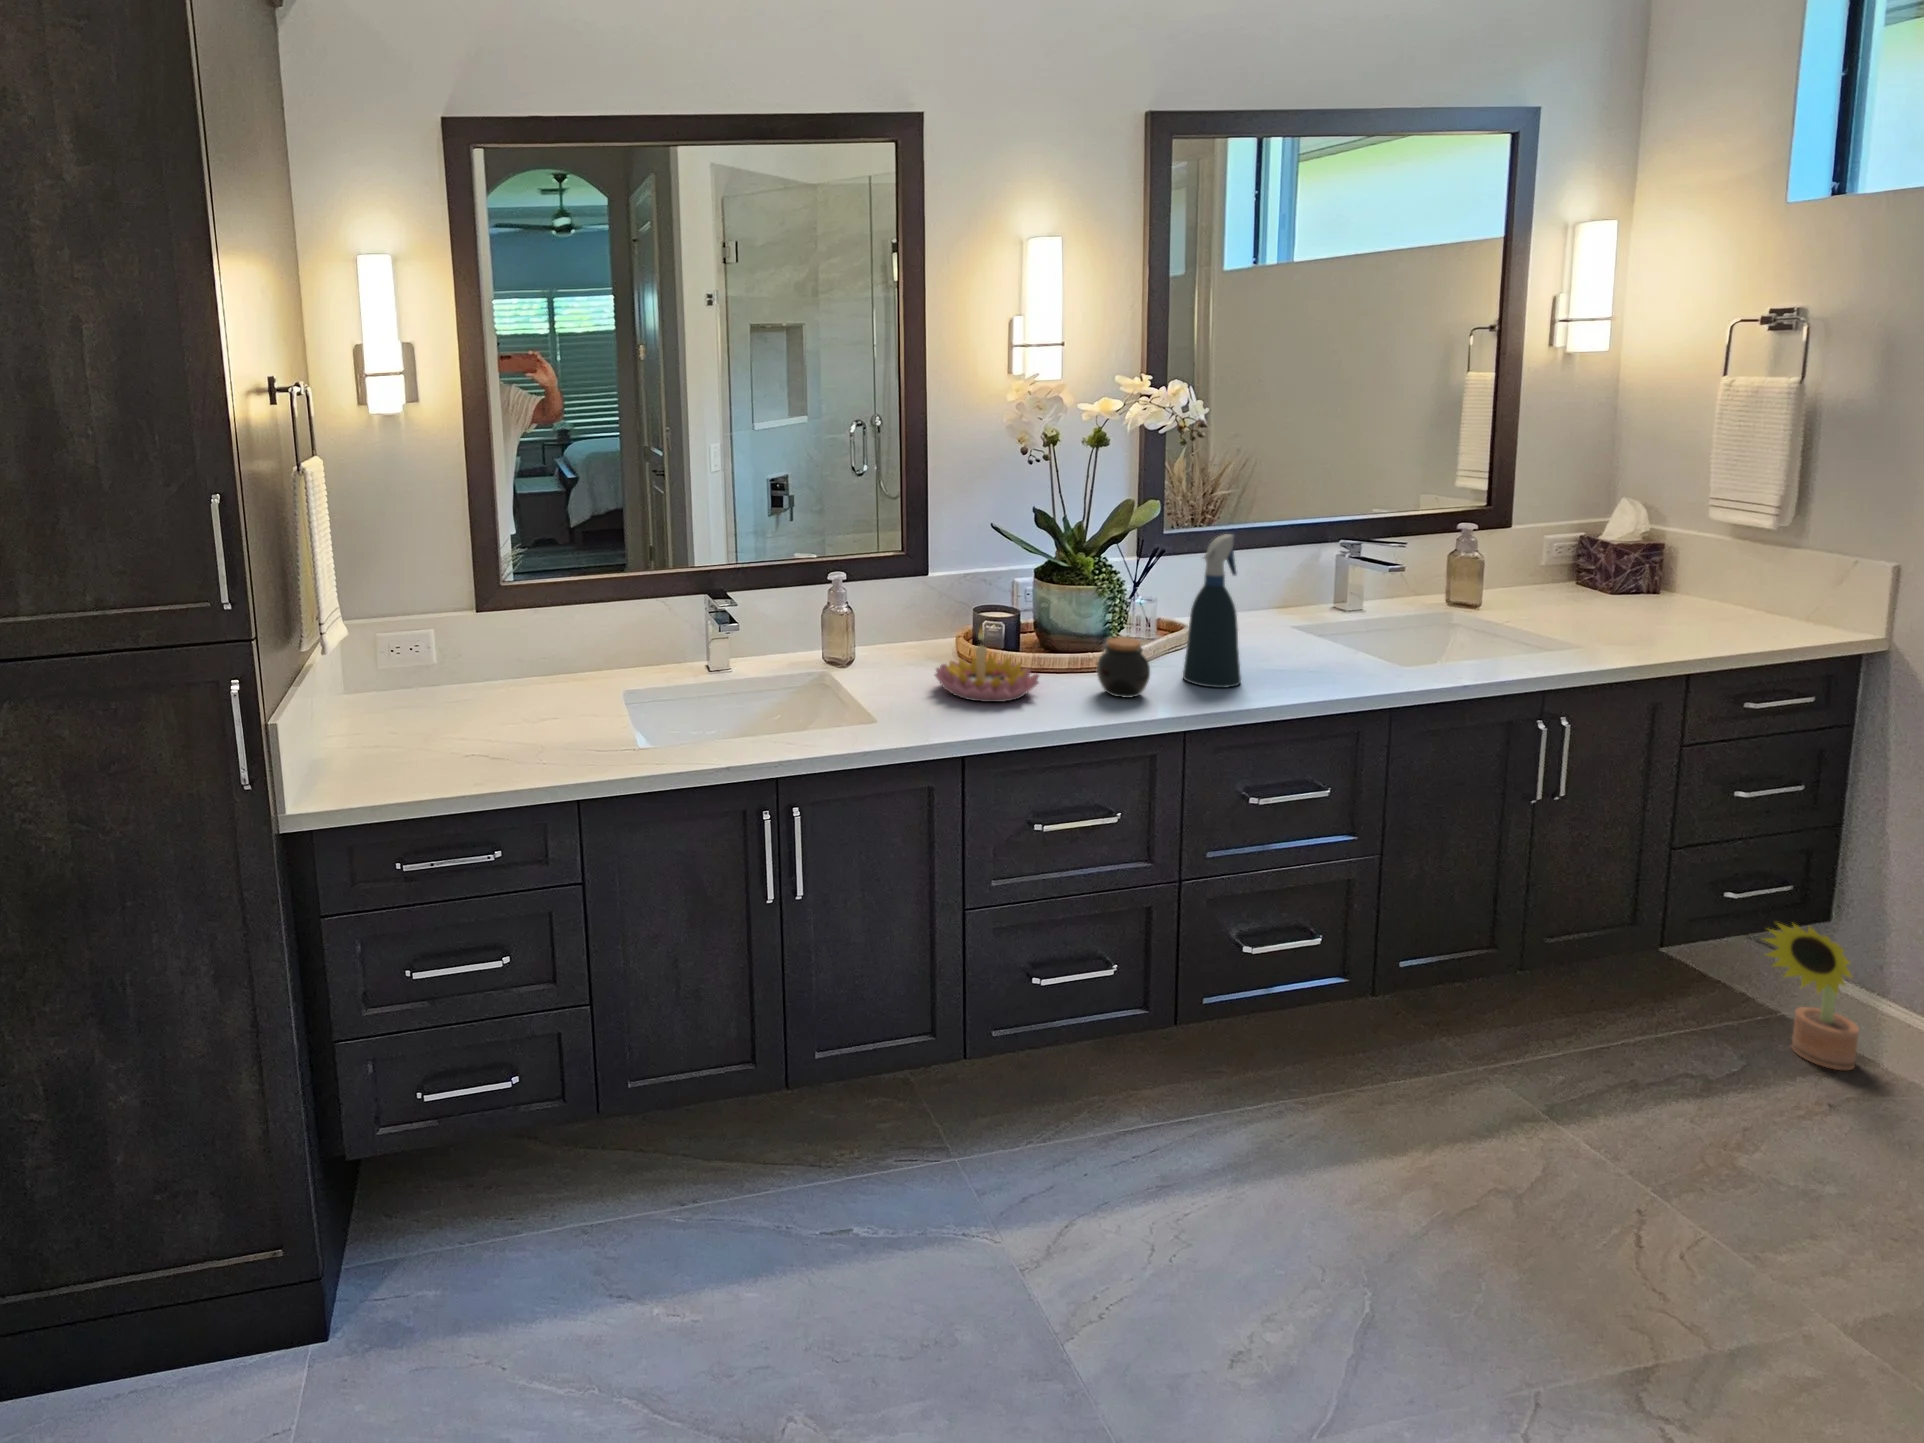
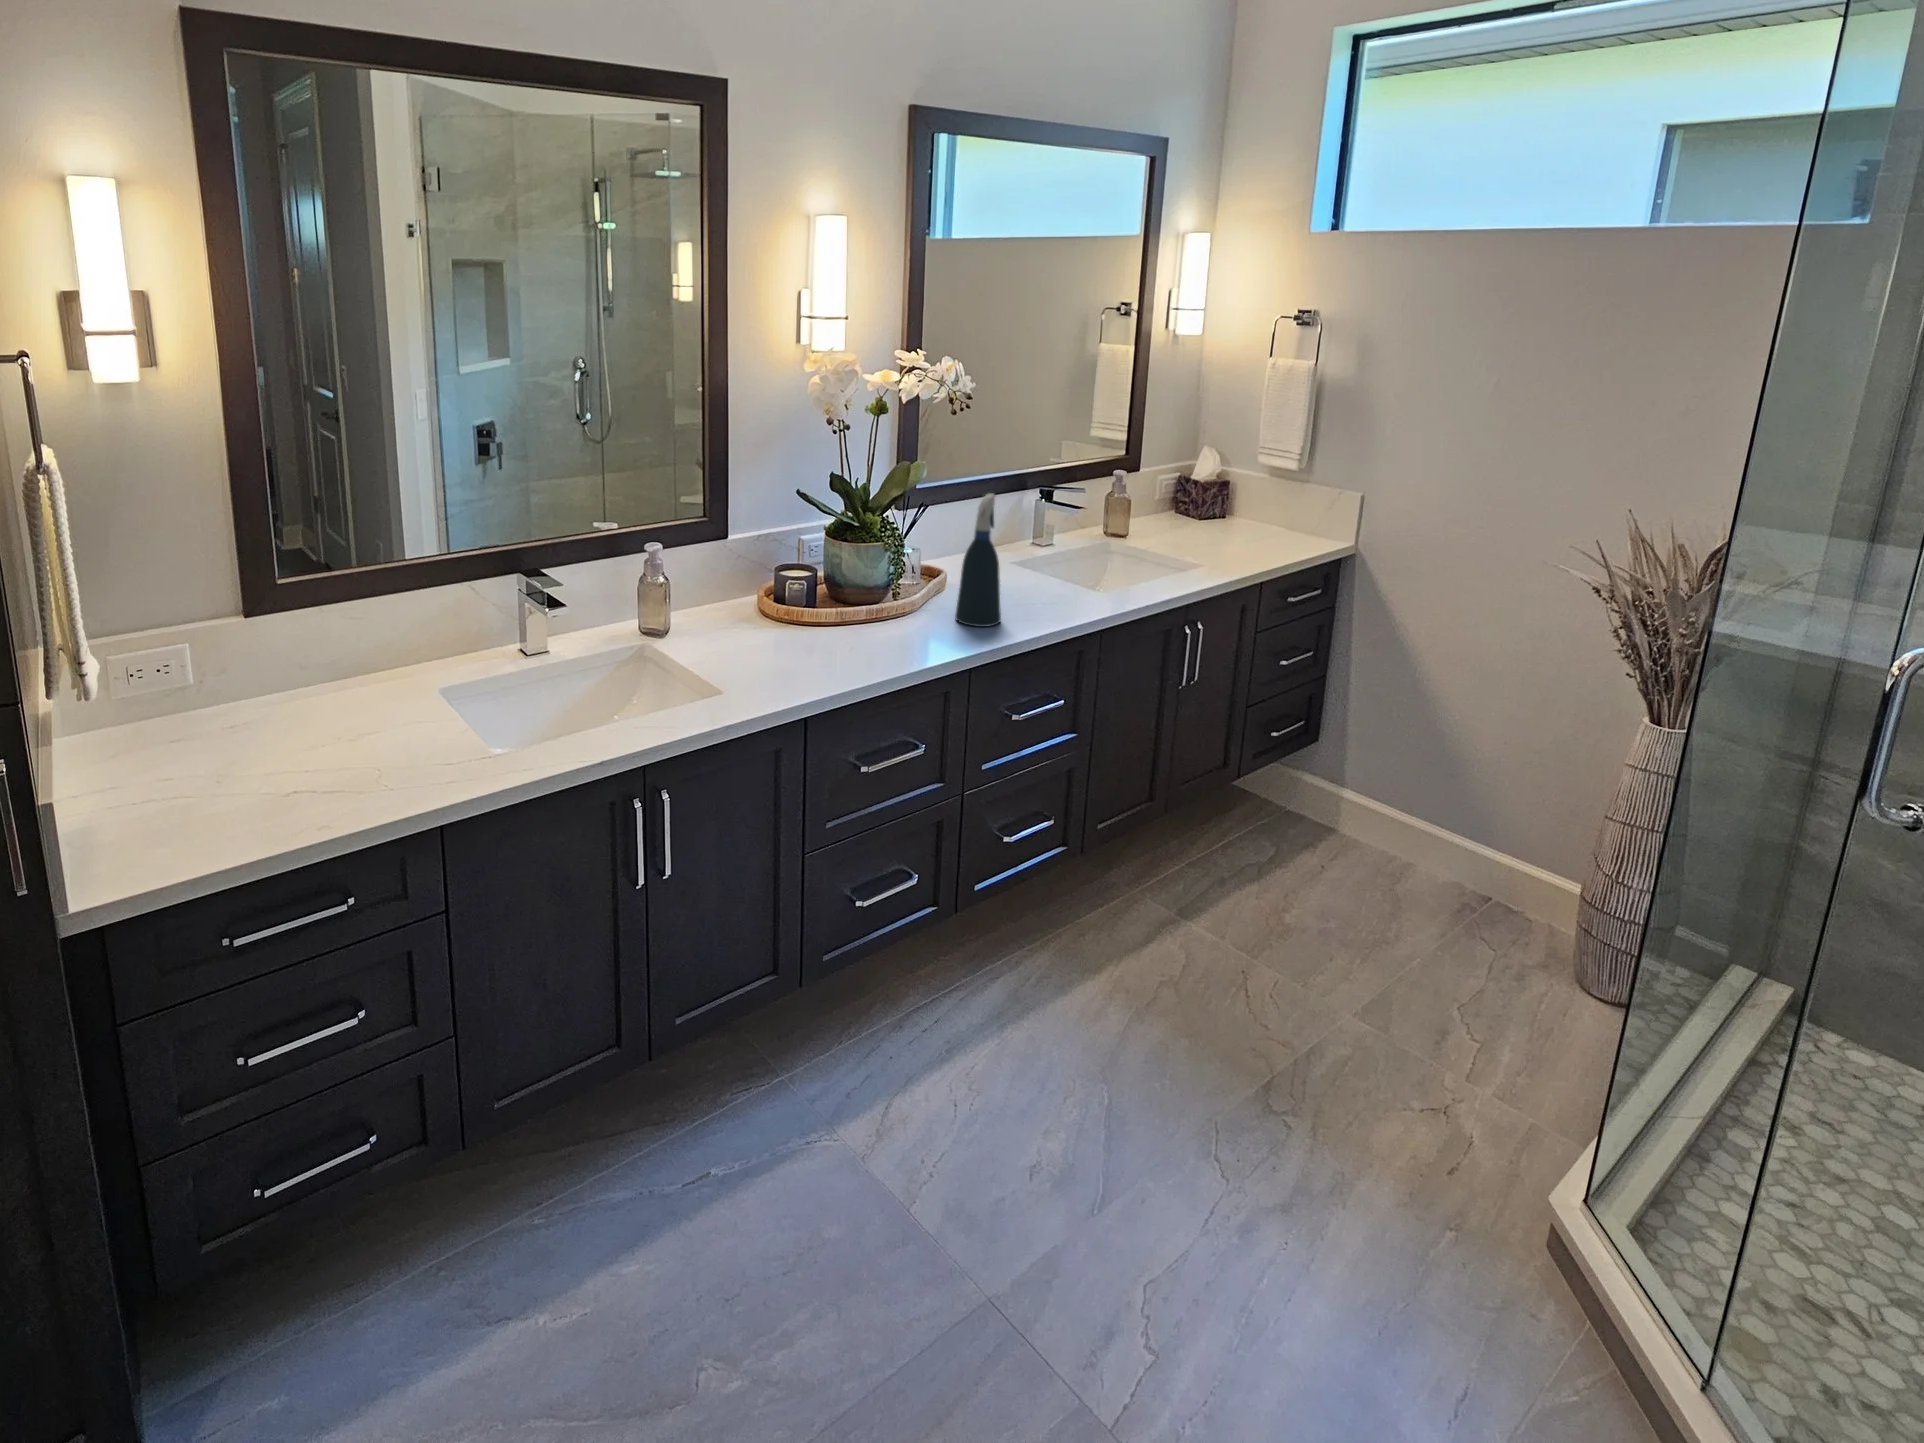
candle holder: present [935,628,1039,702] -> none [758,589,855,662]
jar: present [1096,637,1150,698] -> none [897,590,941,644]
decorative plant: present [1764,923,1859,1070] -> none [1285,748,1338,843]

